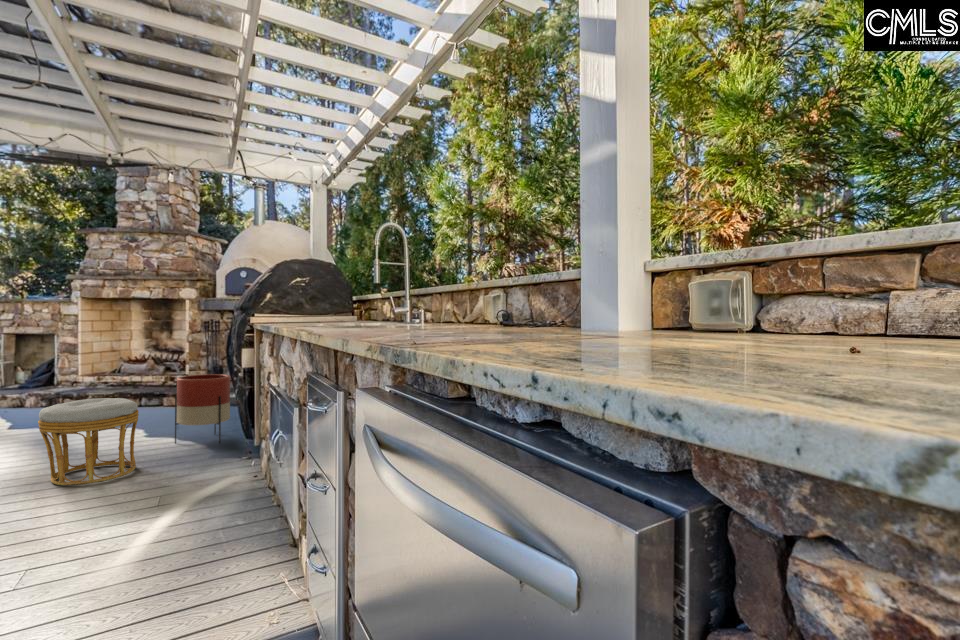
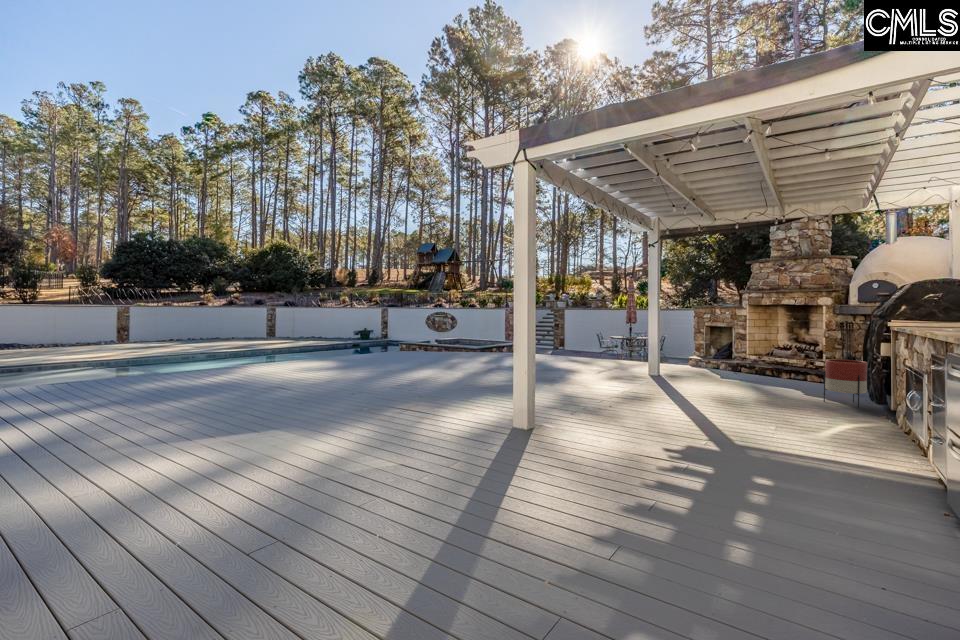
ottoman: present [38,398,139,486] -> none [753,366,805,411]

